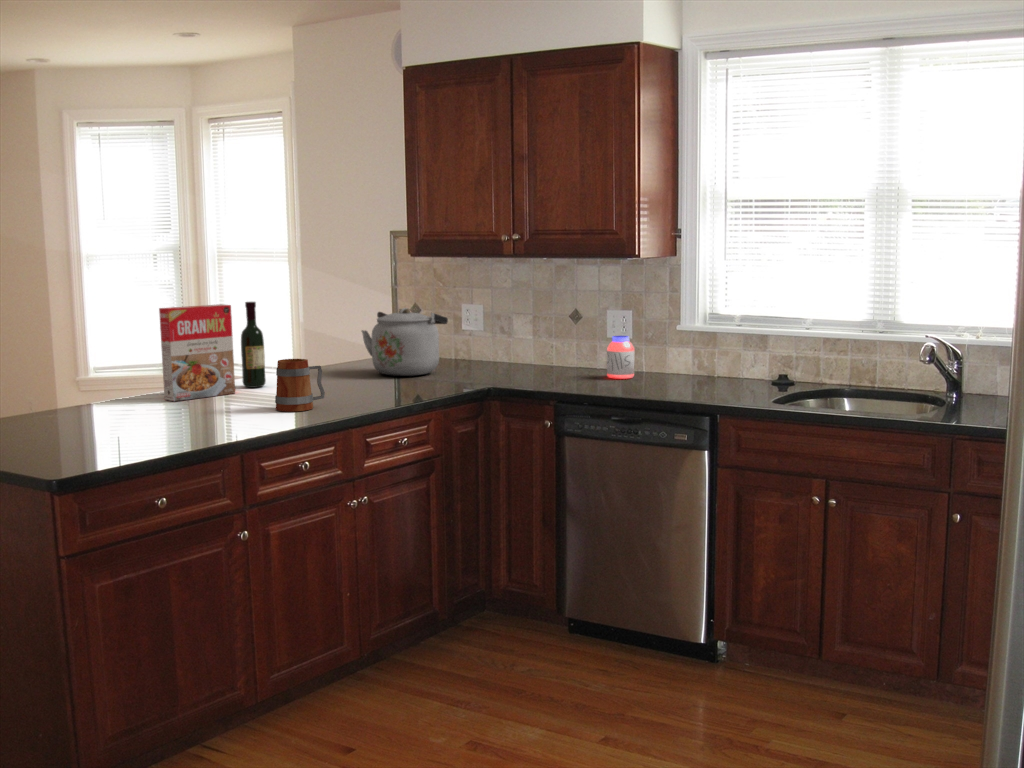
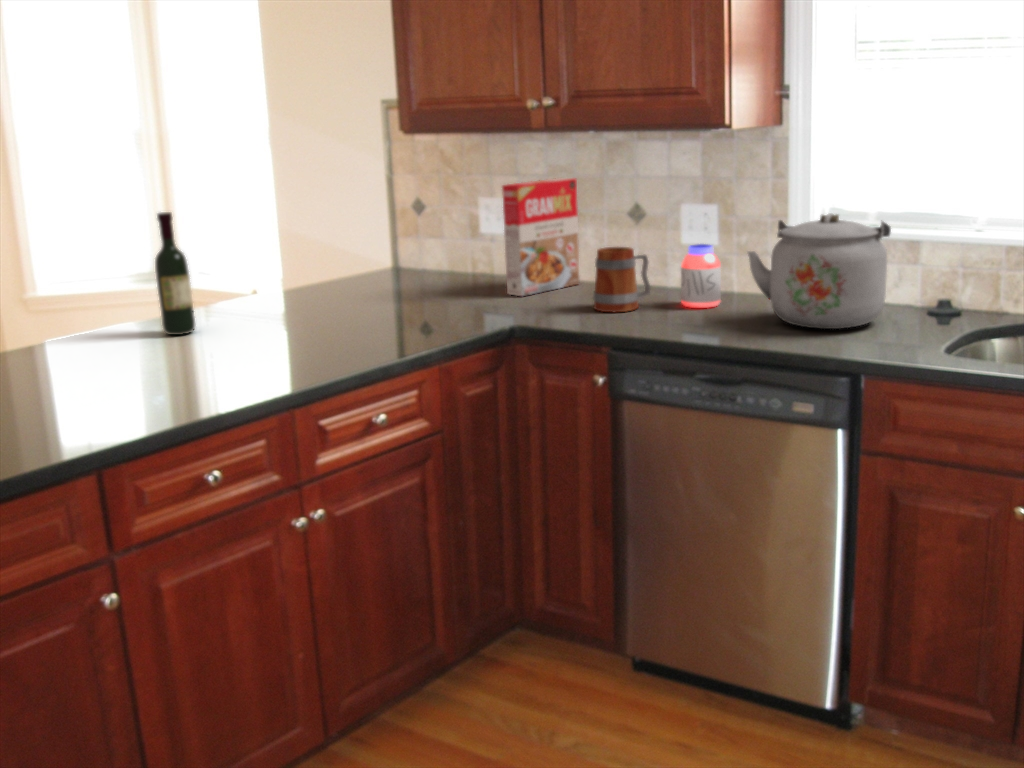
cereal box: present [159,304,235,401] -> present [502,178,579,296]
kettle: present [362,308,448,376] -> present [748,213,891,329]
mug: present [275,359,325,412] -> present [593,247,650,312]

